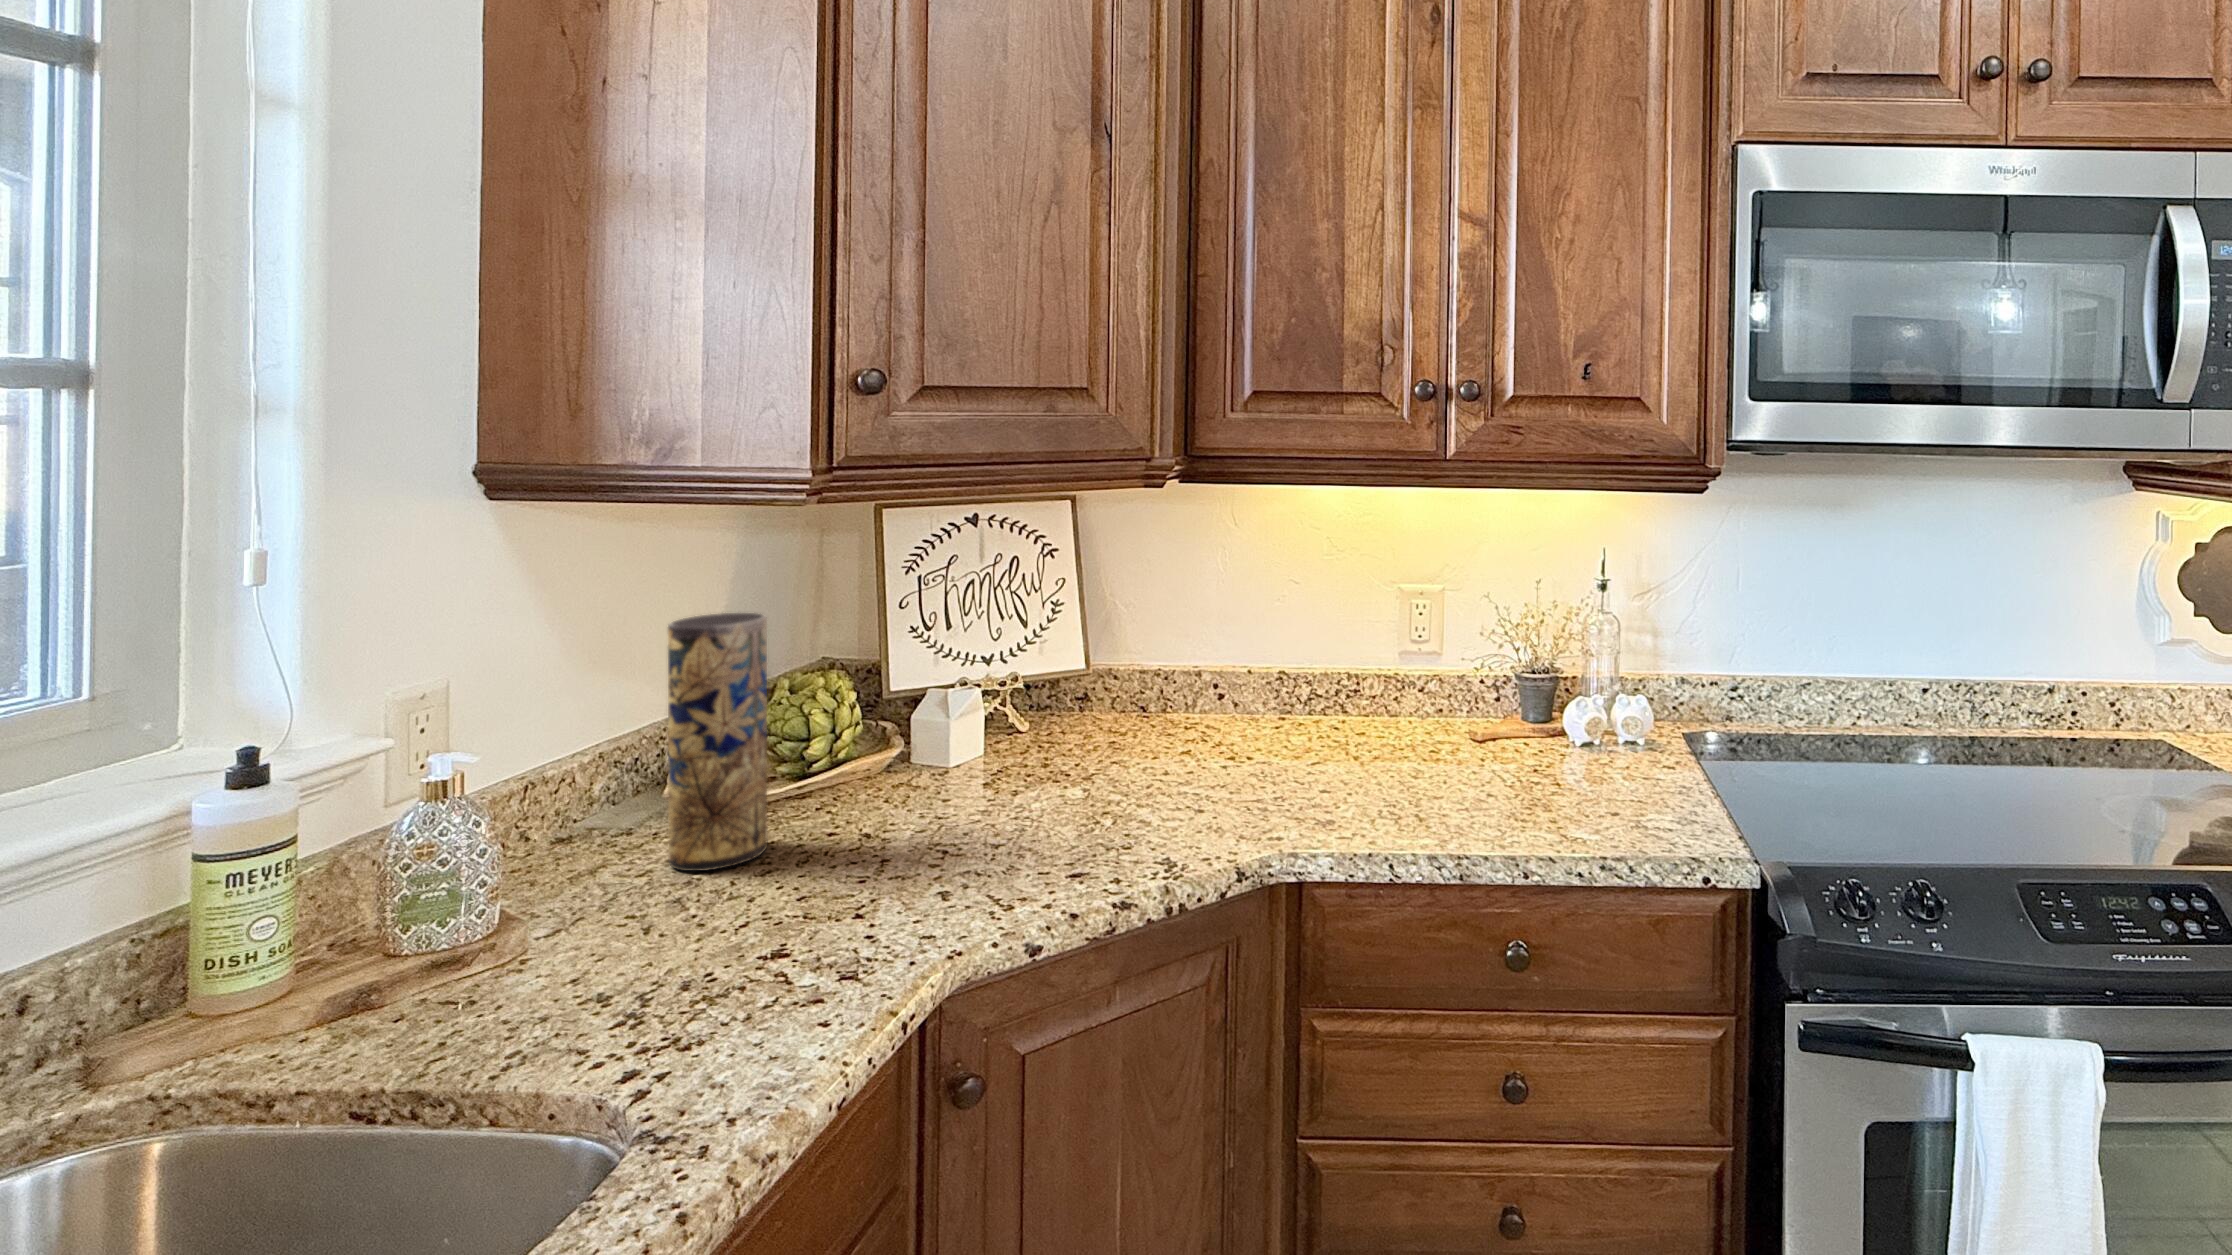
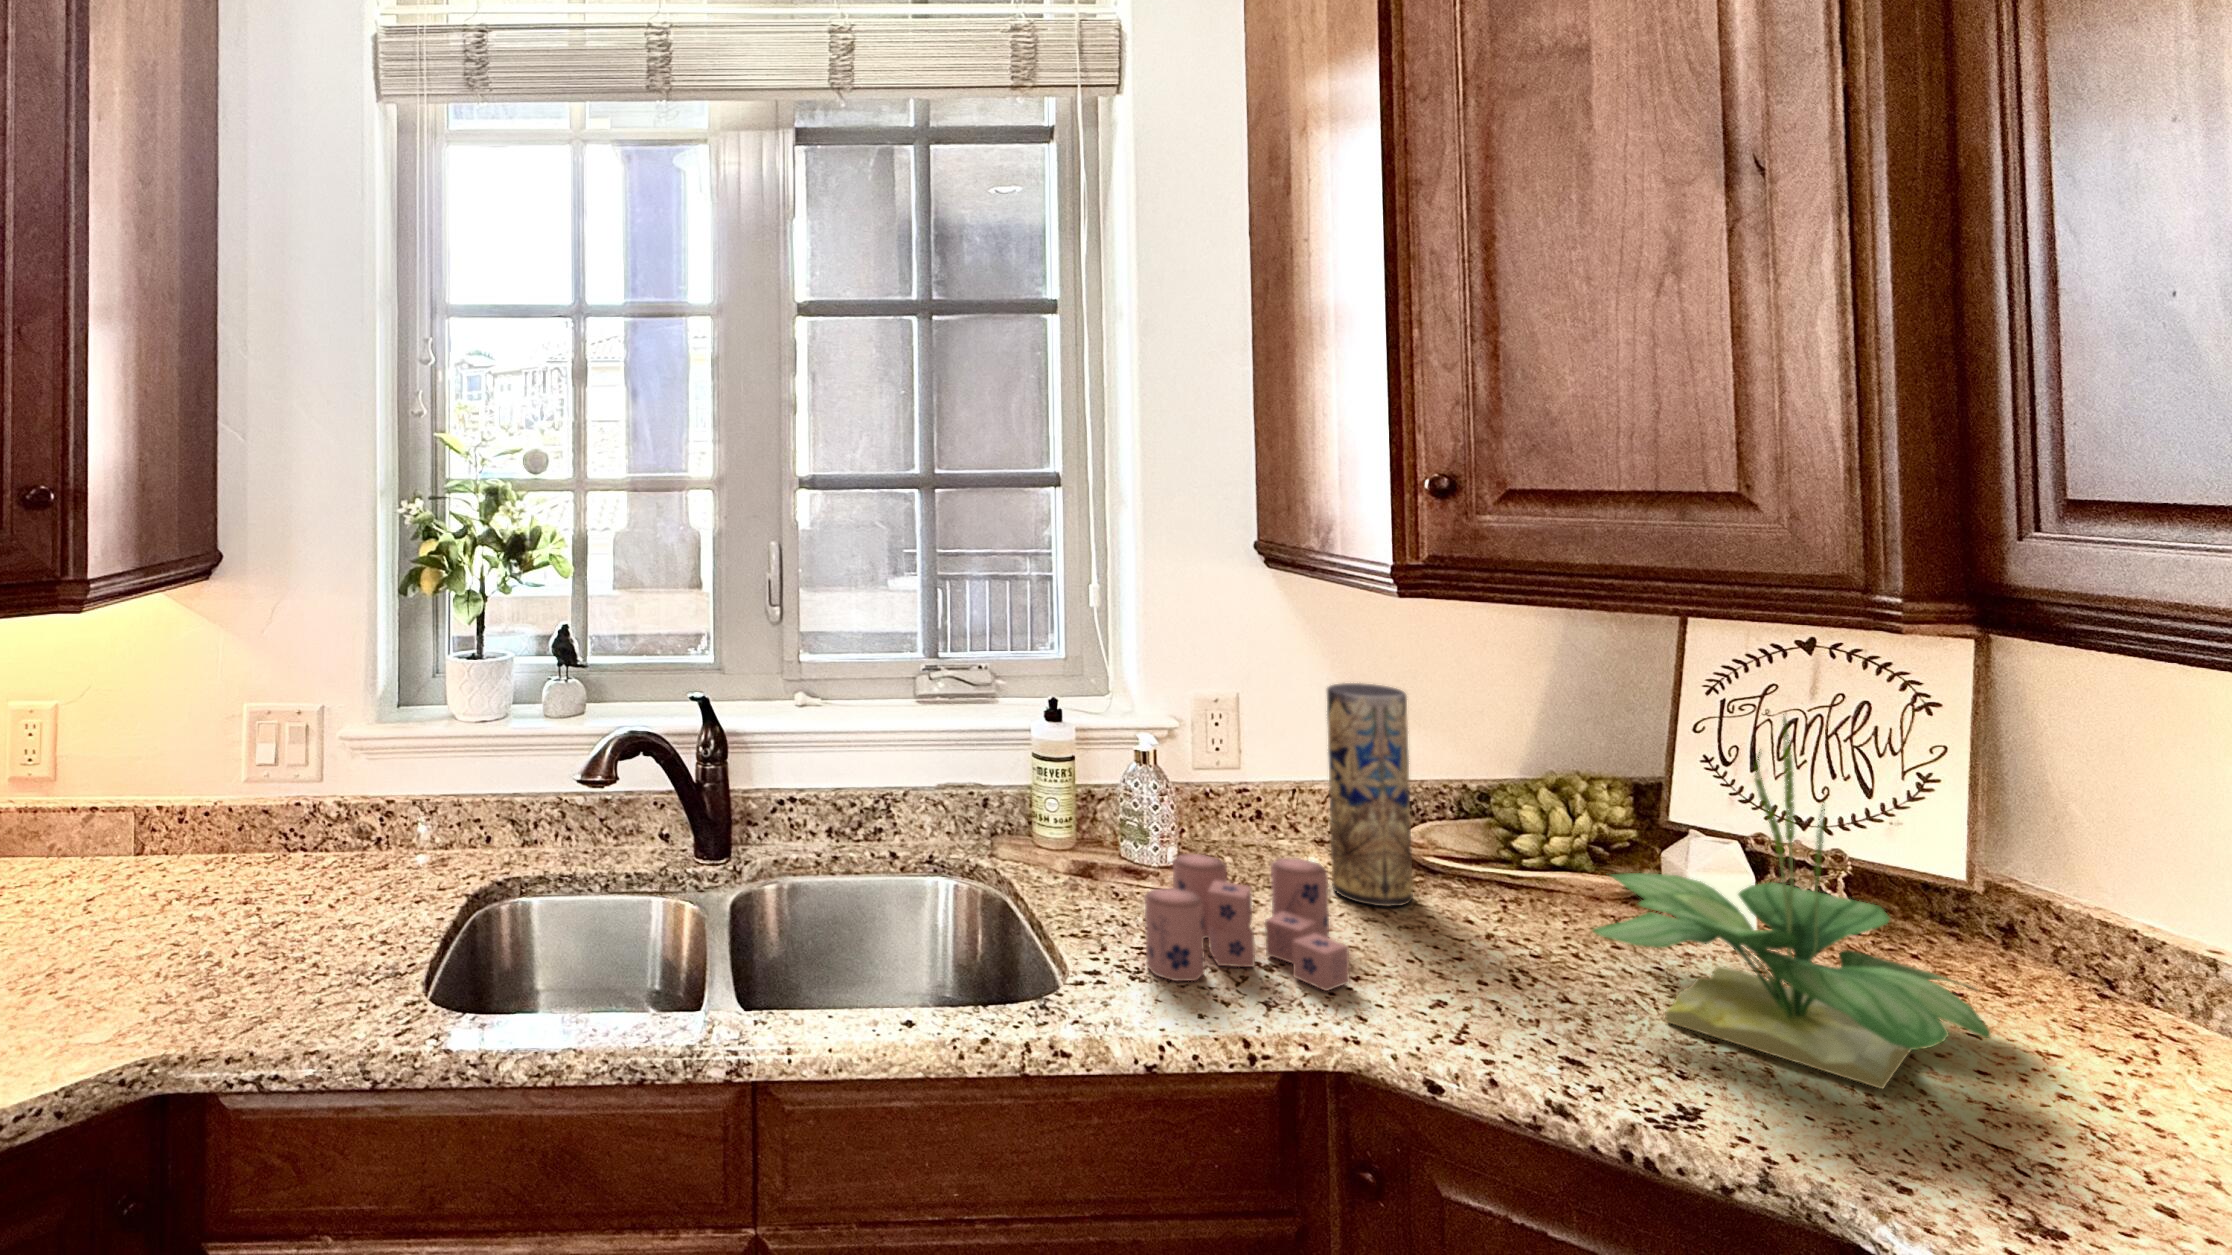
potted plant: none [937,552,1247,825] -> present [1593,714,1990,1089]
candle: none [602,824,872,1027] -> present [1145,854,1350,991]

